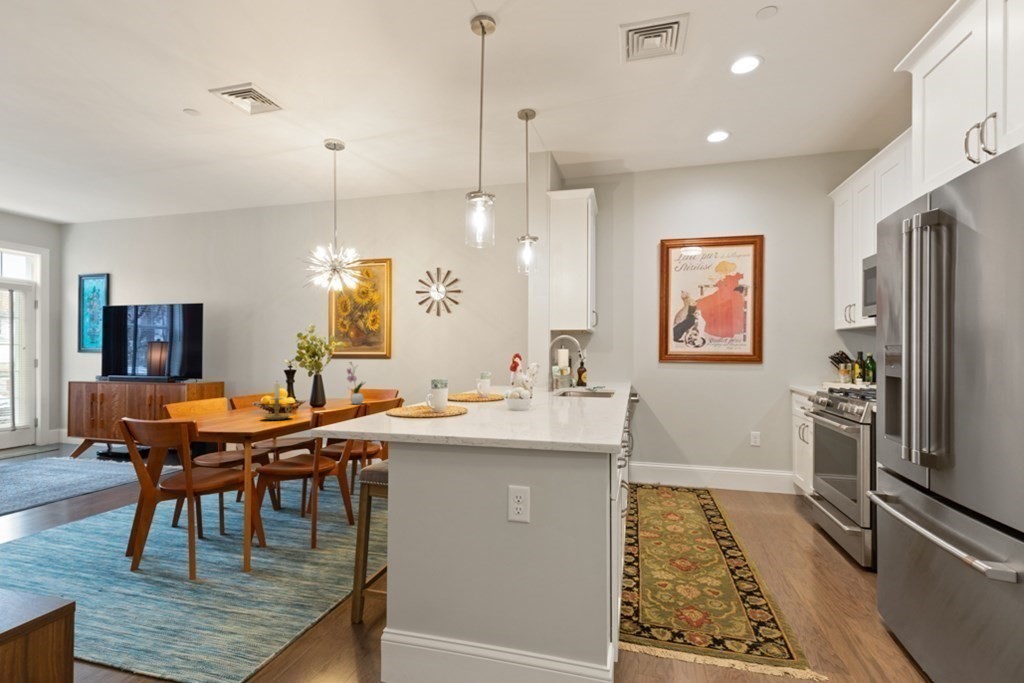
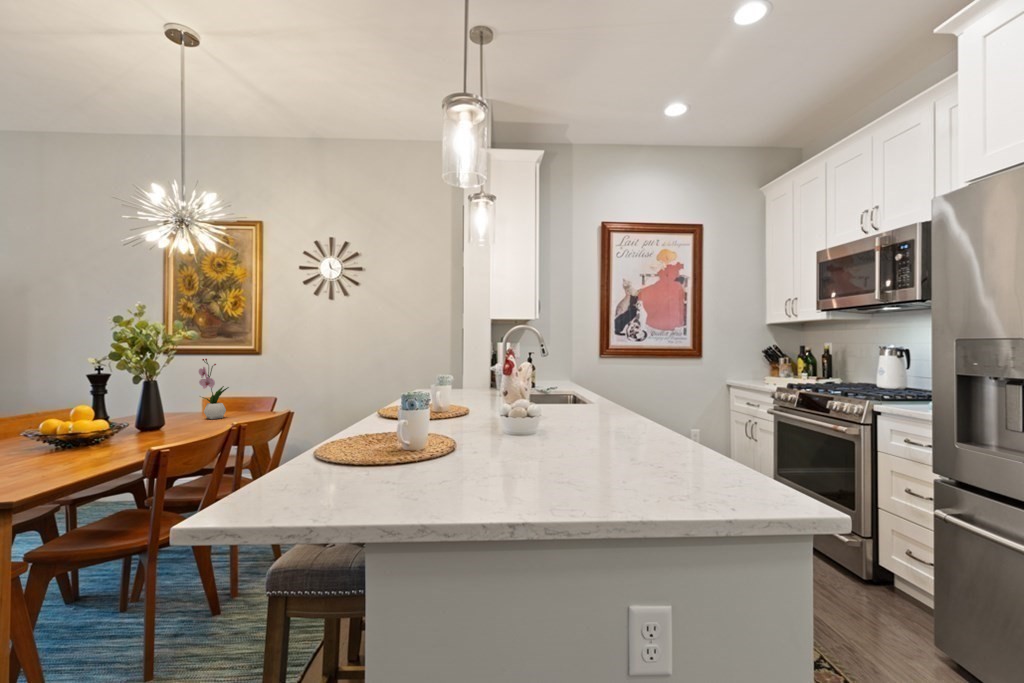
candle holder: present [261,382,292,420] -> none [37,394,107,463]

